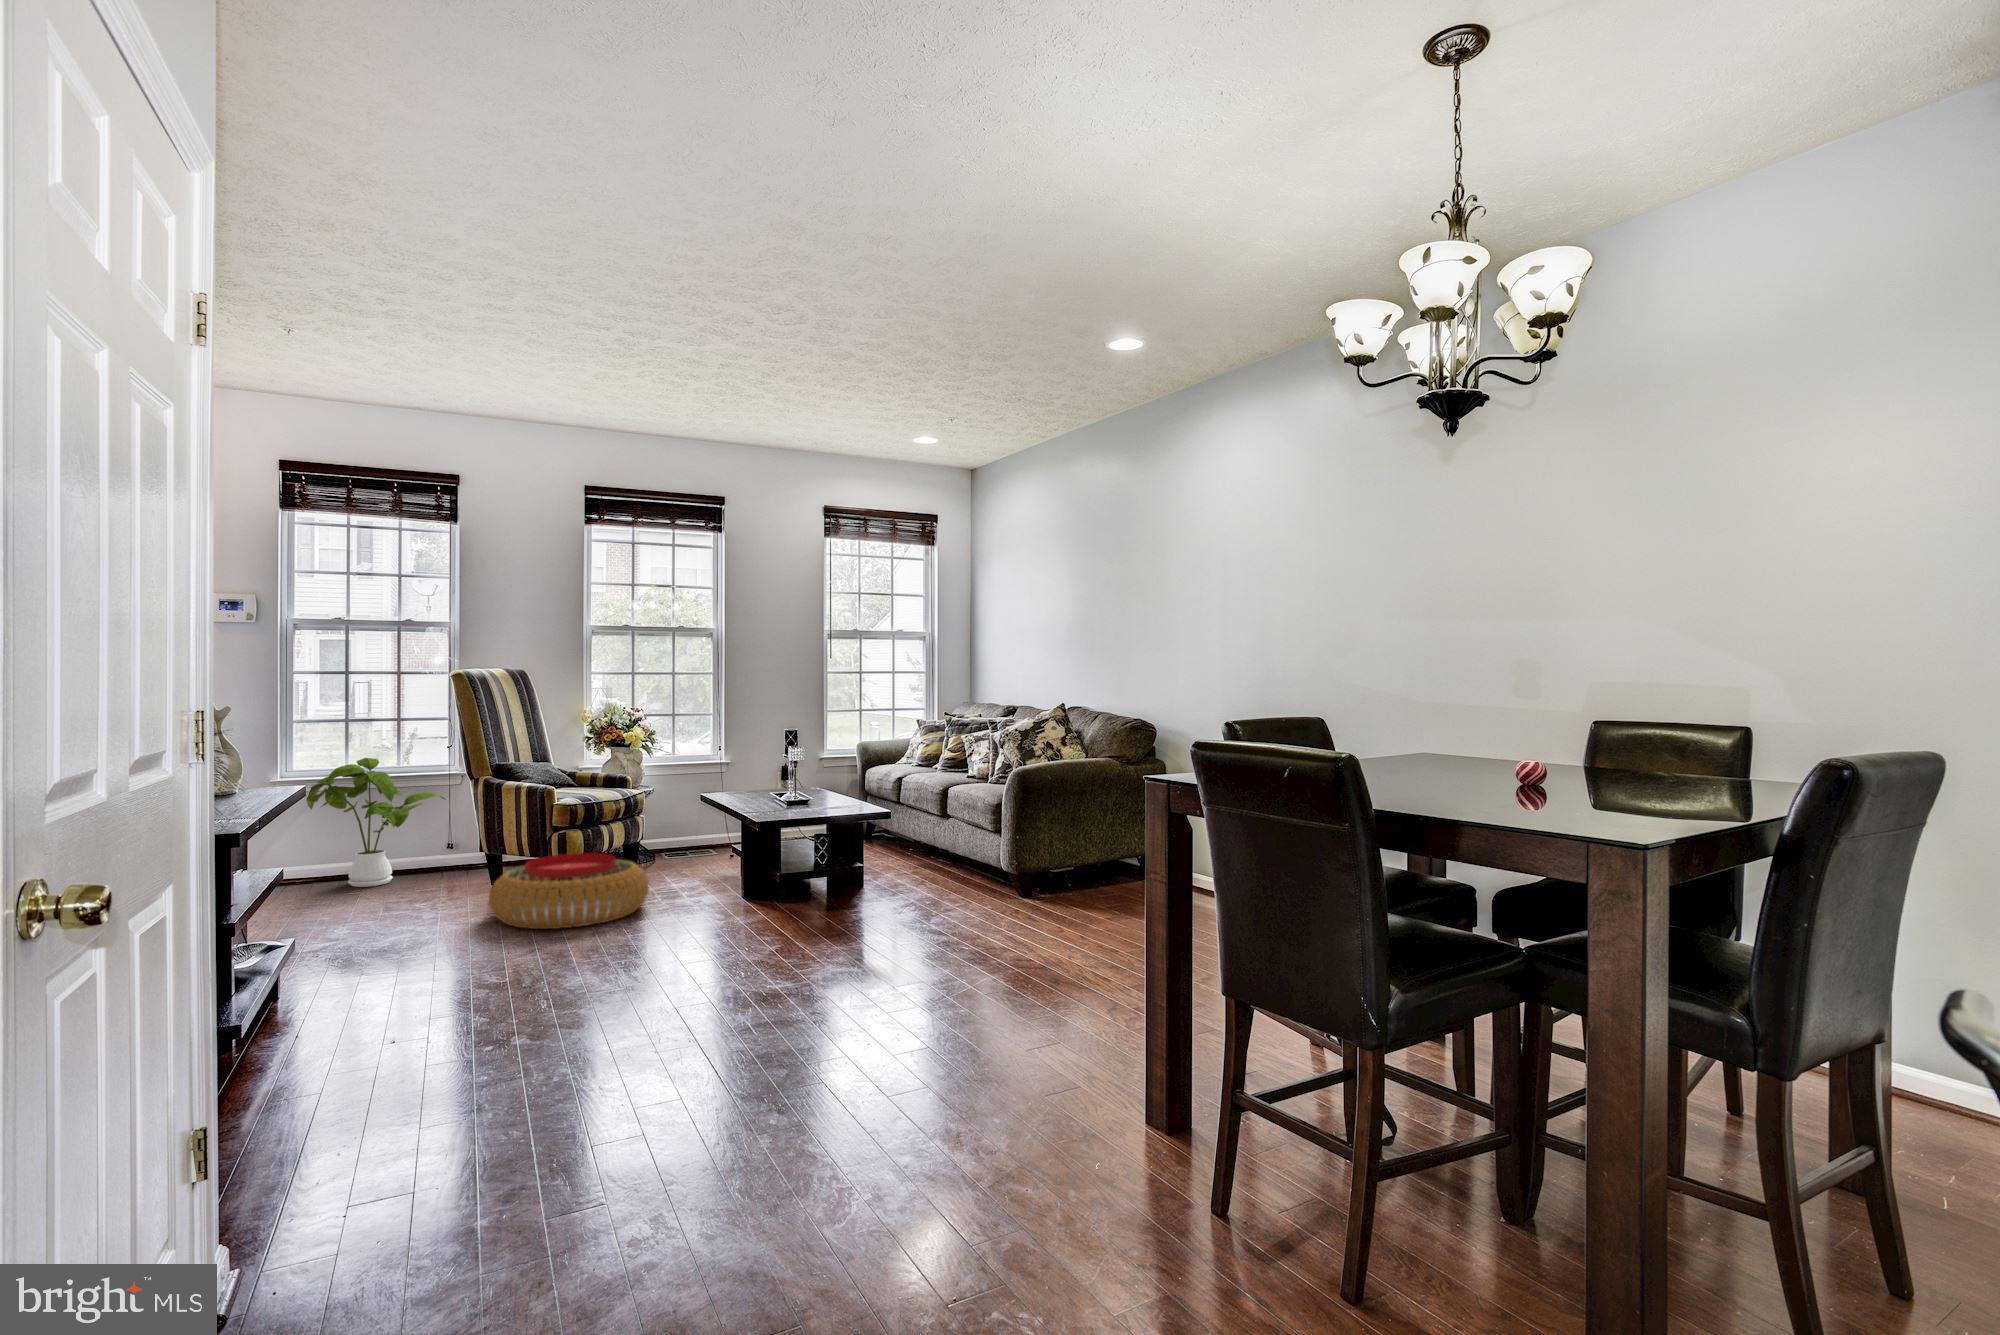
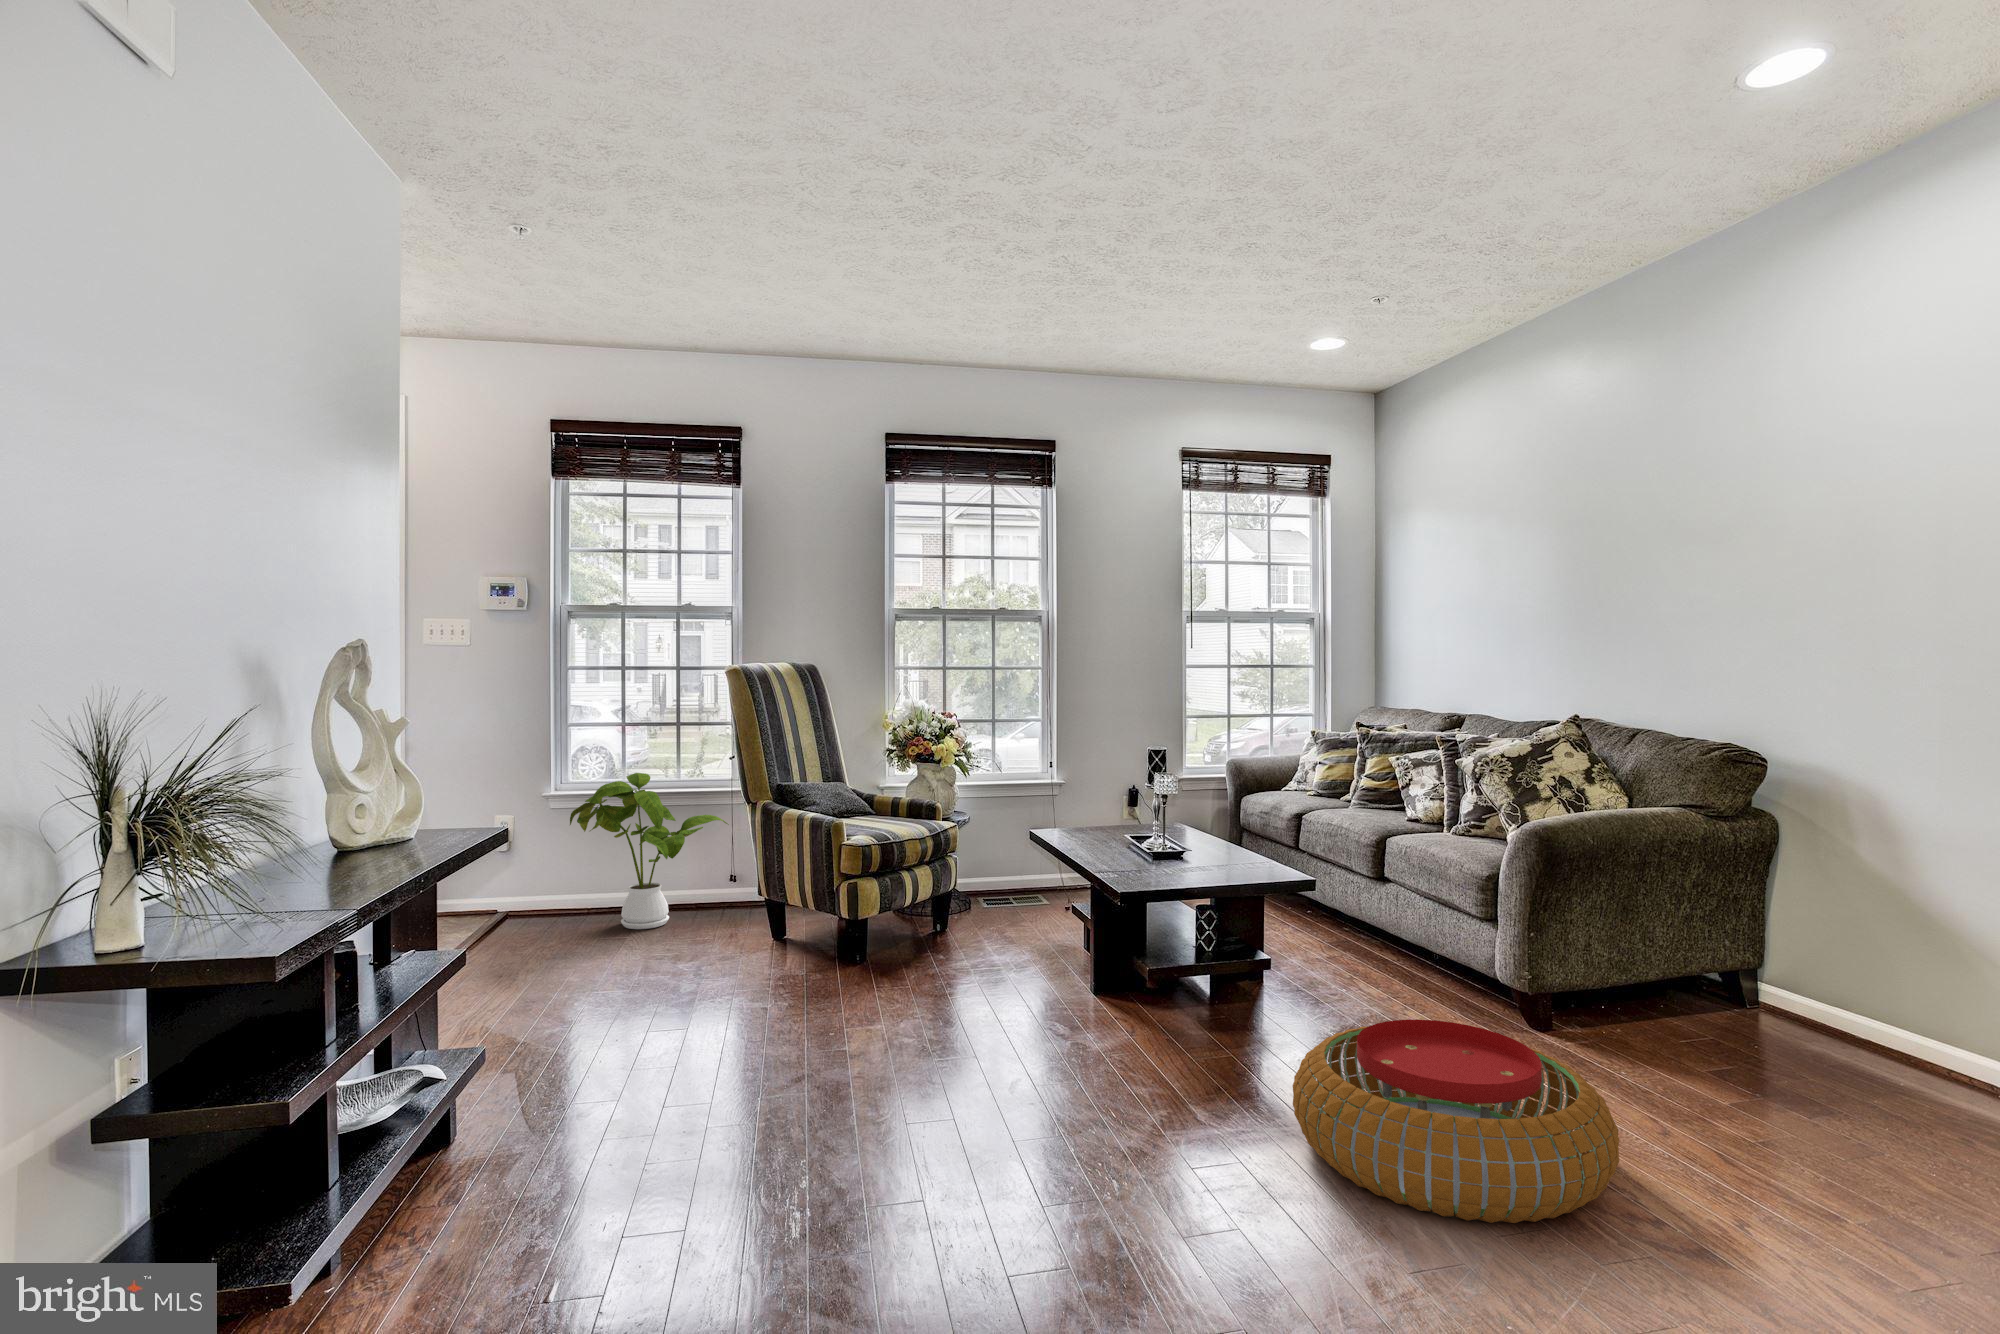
pouf: present [489,853,649,929] -> present [1293,1020,1619,1223]

